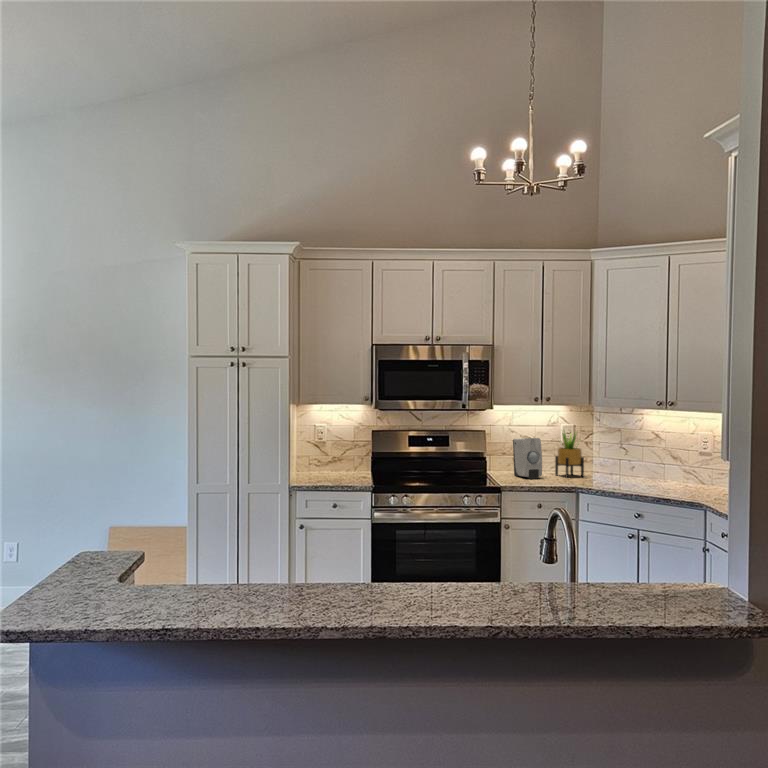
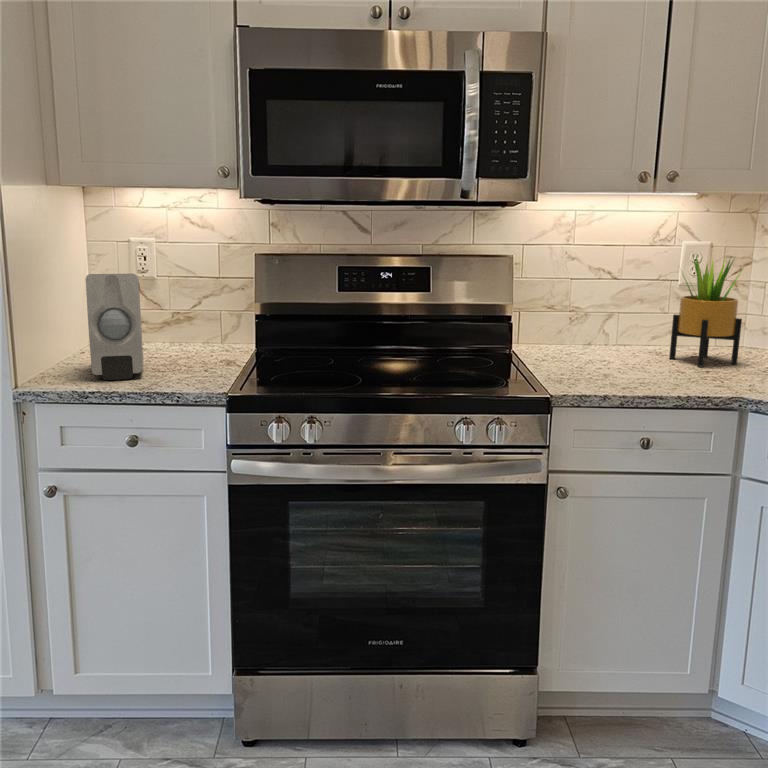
soap dispenser: present [513,438,542,479] -> present [86,274,143,380]

